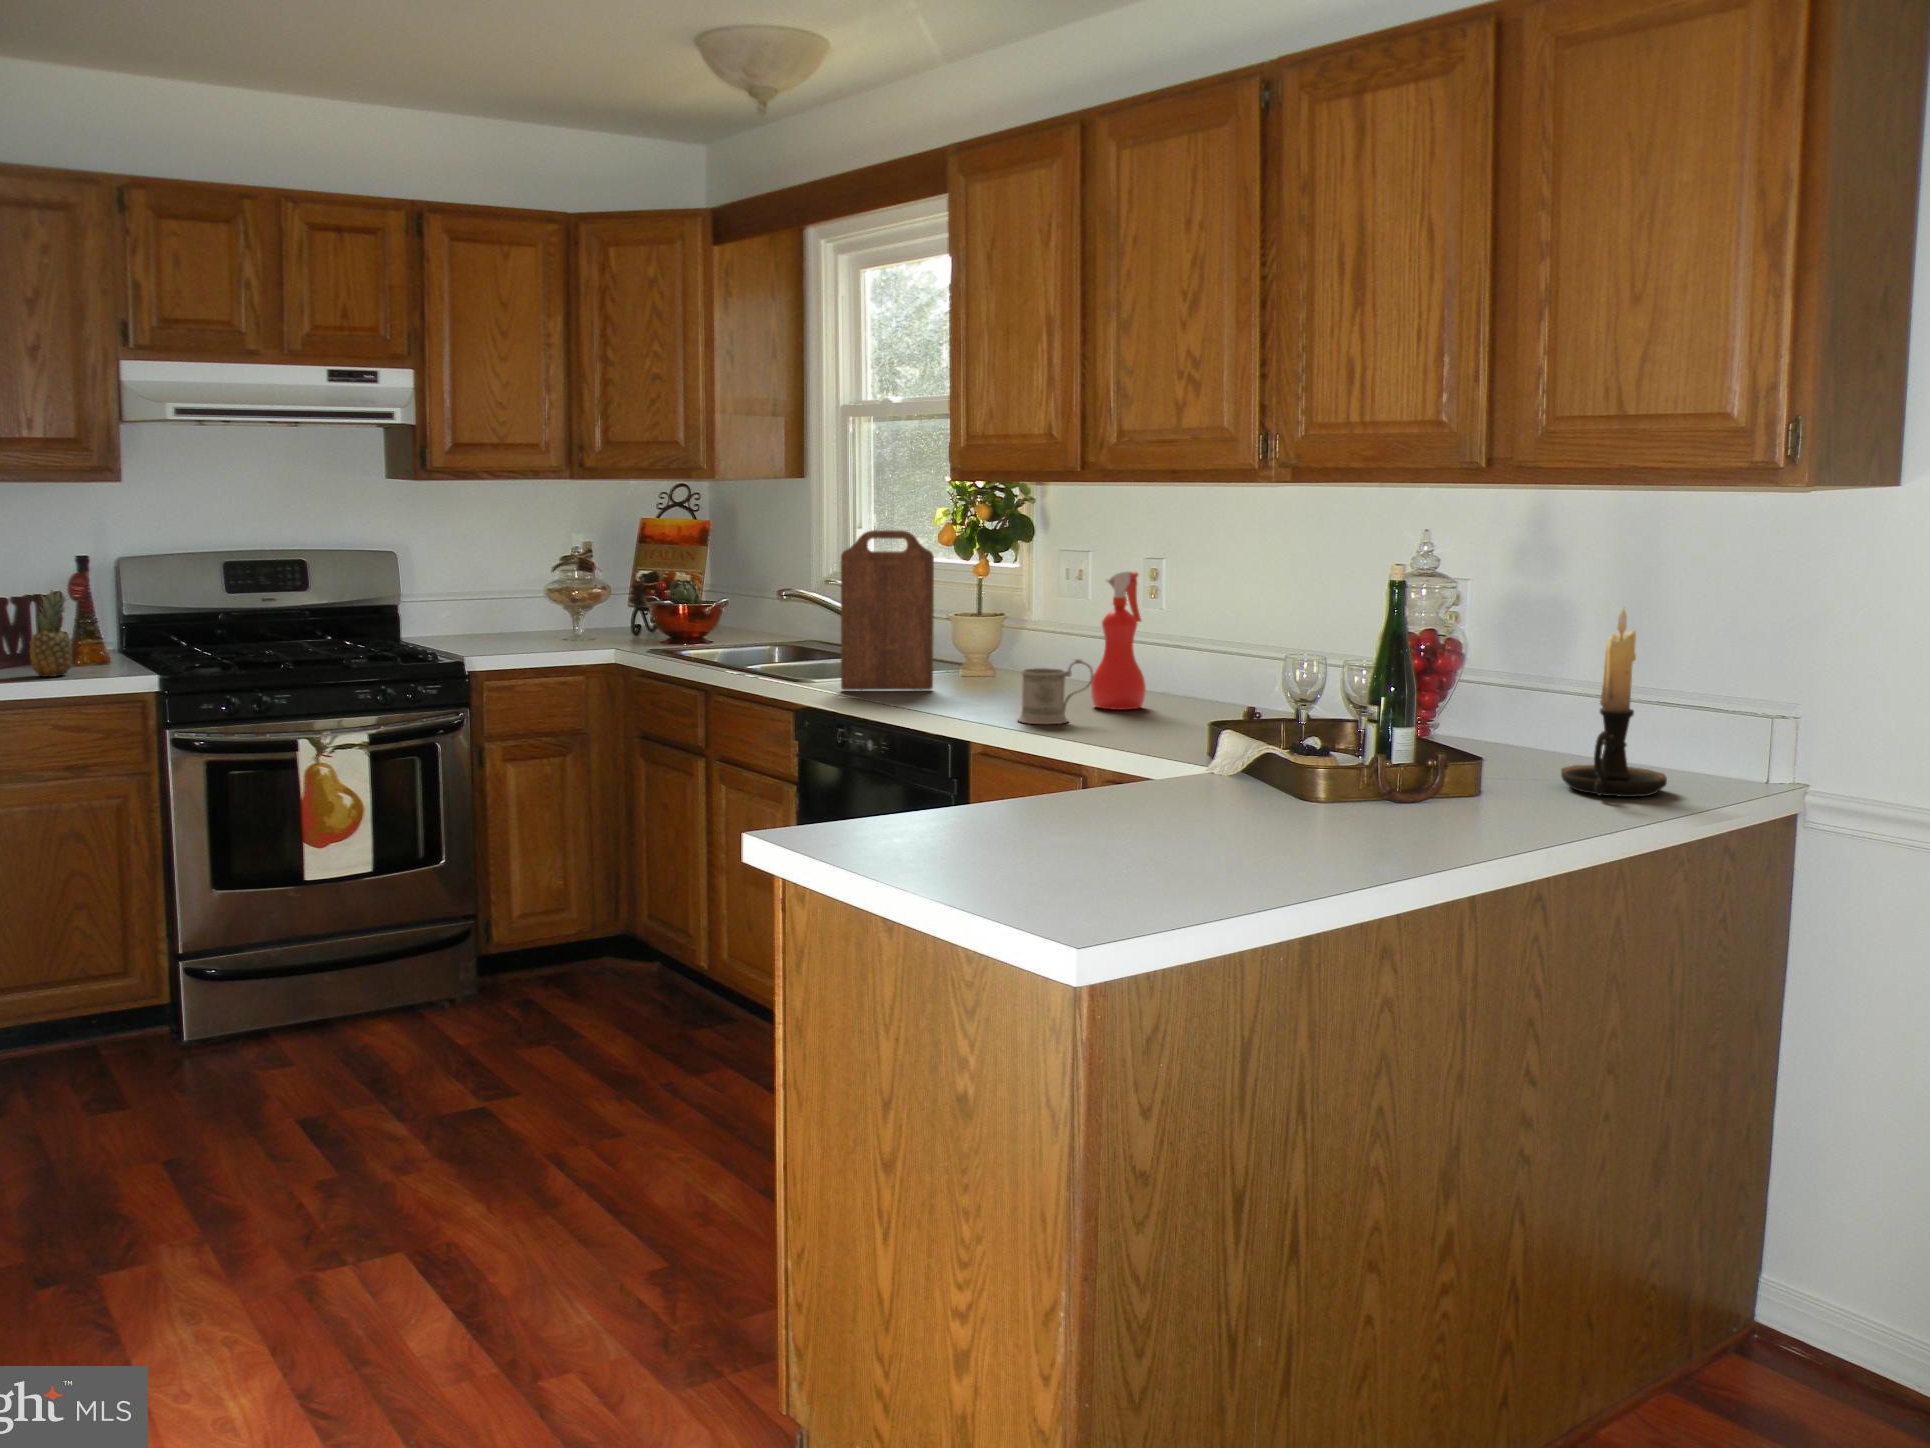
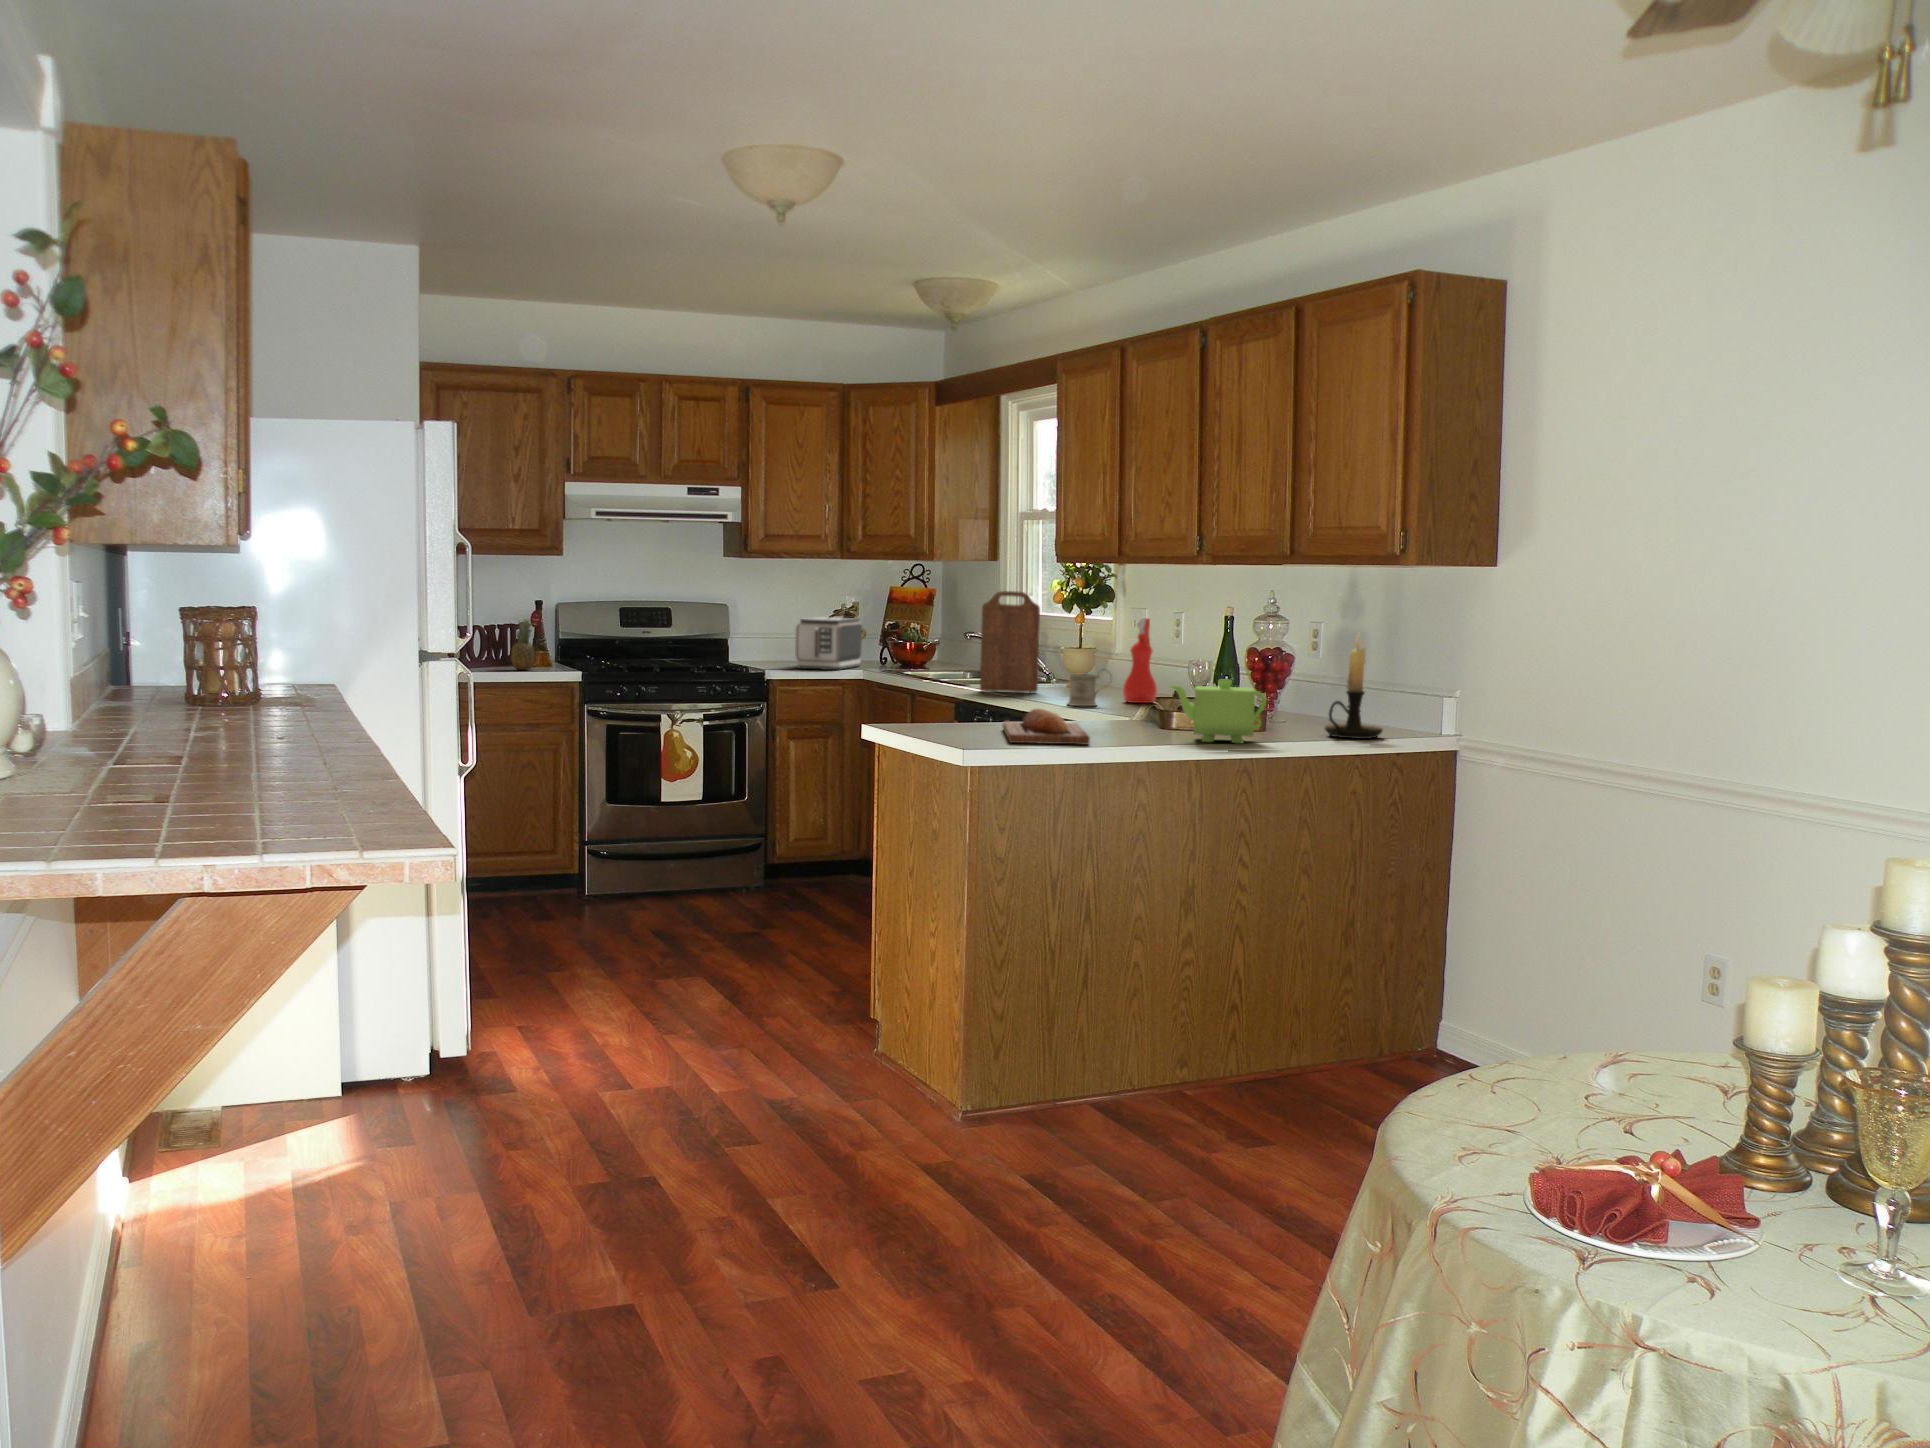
toaster: none [512,568,610,650] -> present [795,617,862,670]
teapot: none [1340,708,1523,832] -> present [1171,680,1266,743]
bread loaf: none [1010,775,1239,868] -> present [1002,709,1090,745]

